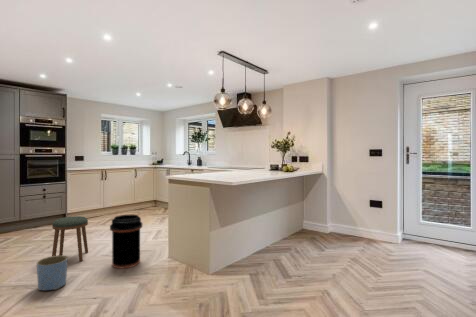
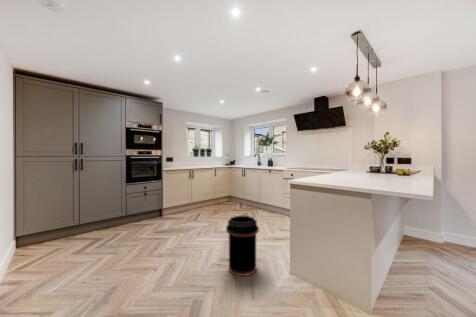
stool: present [52,216,88,262] -> none [166,216,198,266]
planter: present [37,256,67,290] -> none [164,263,194,306]

